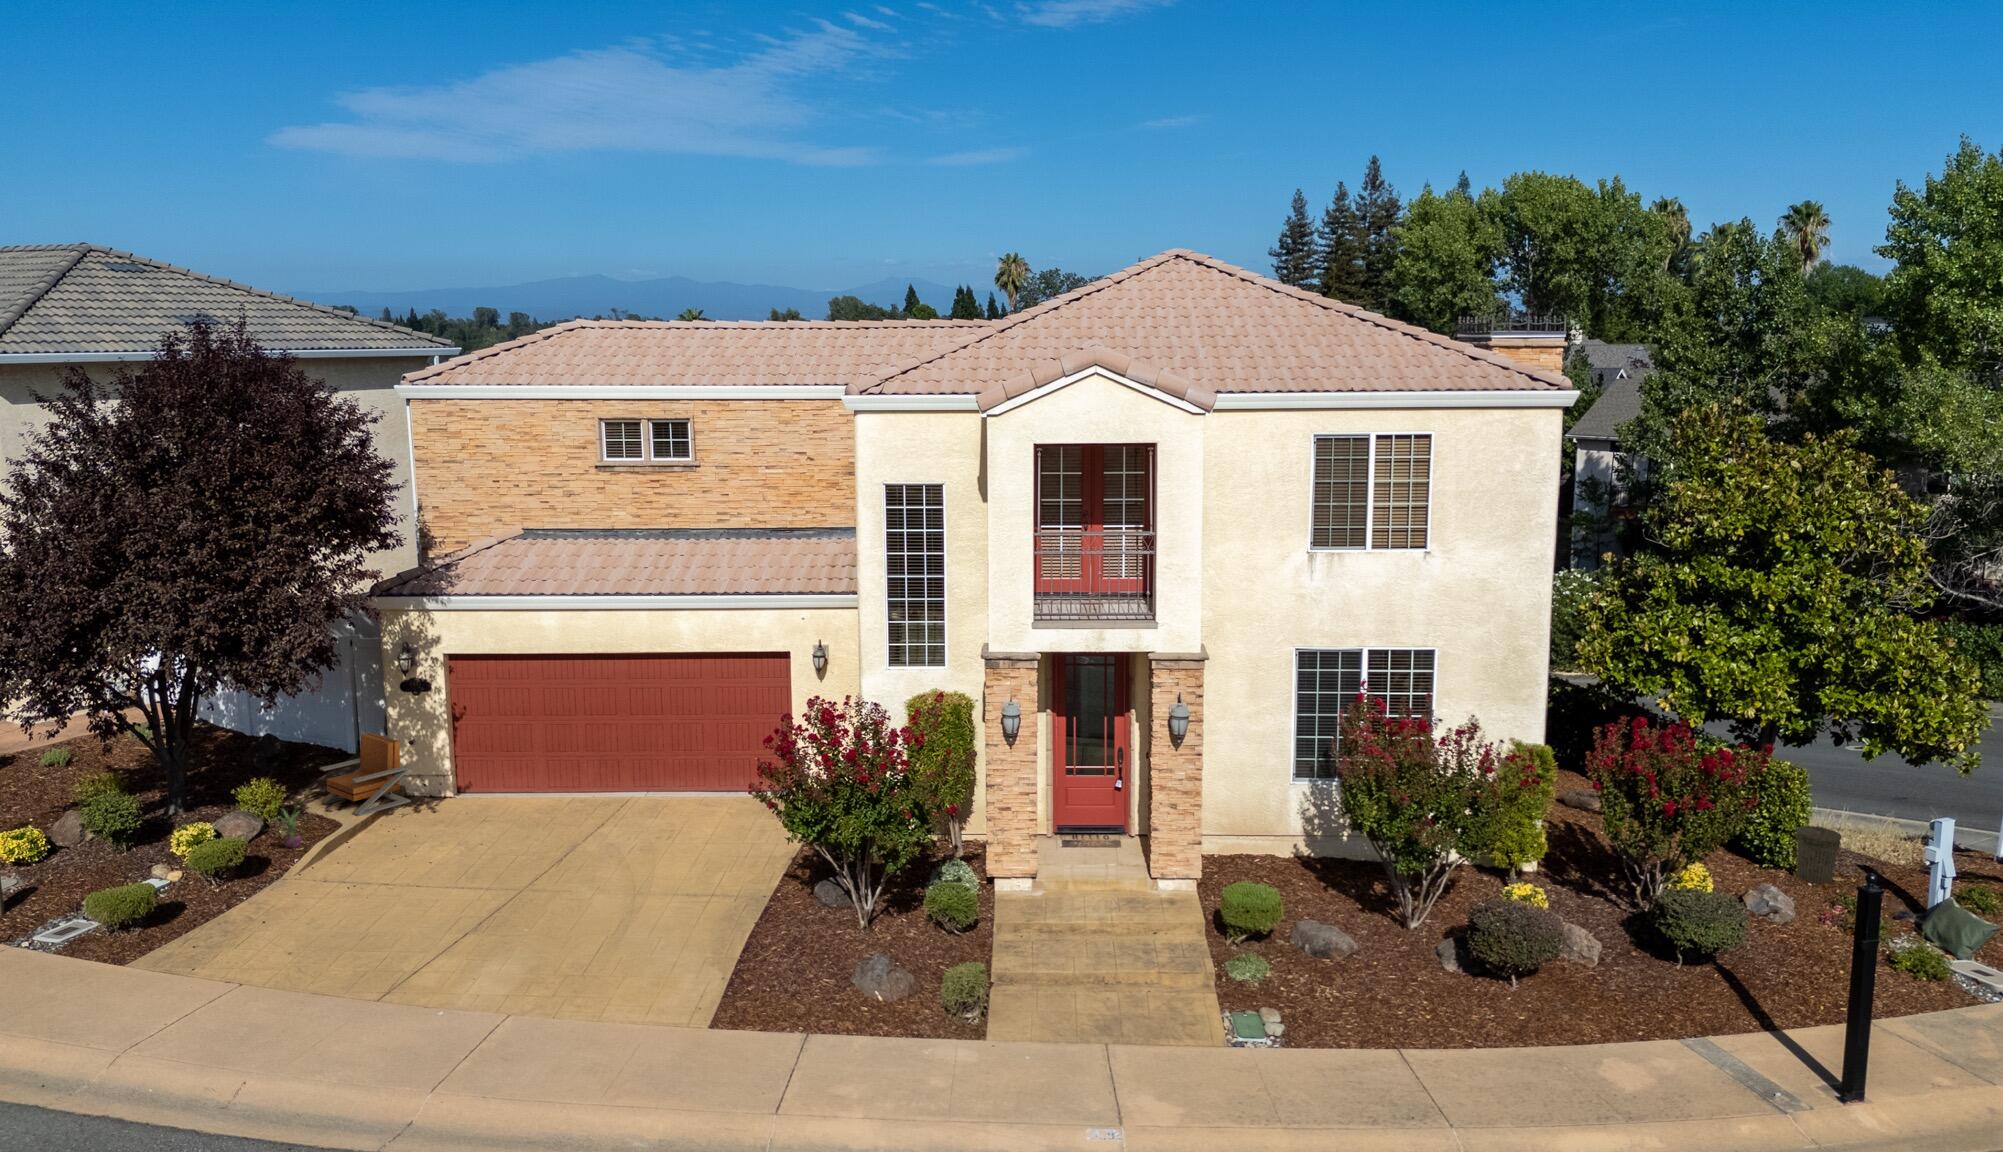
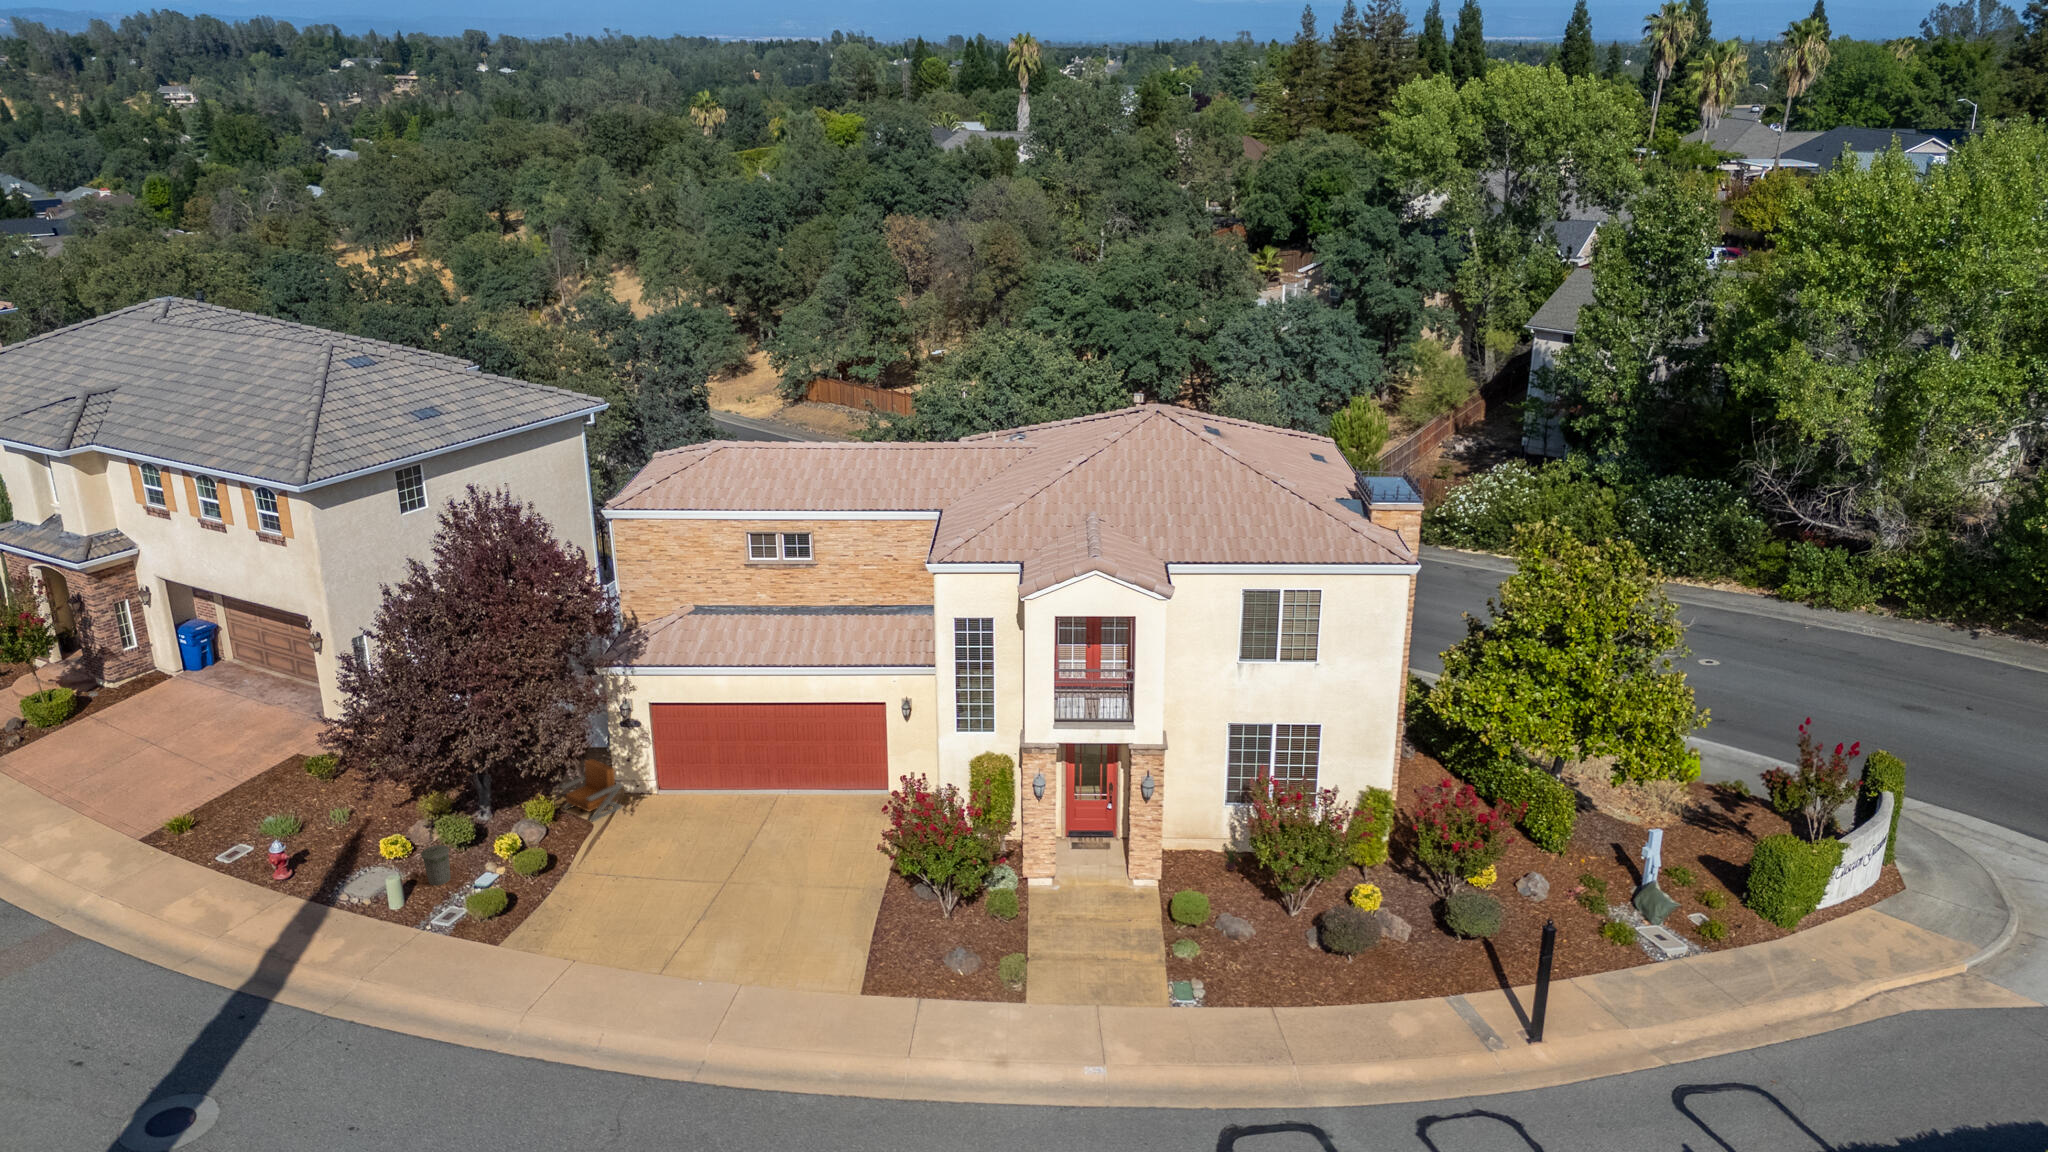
decorative plant: present [278,809,305,848] -> present [1222,846,1240,870]
trash can: present [1796,826,1842,884] -> present [421,845,451,885]

